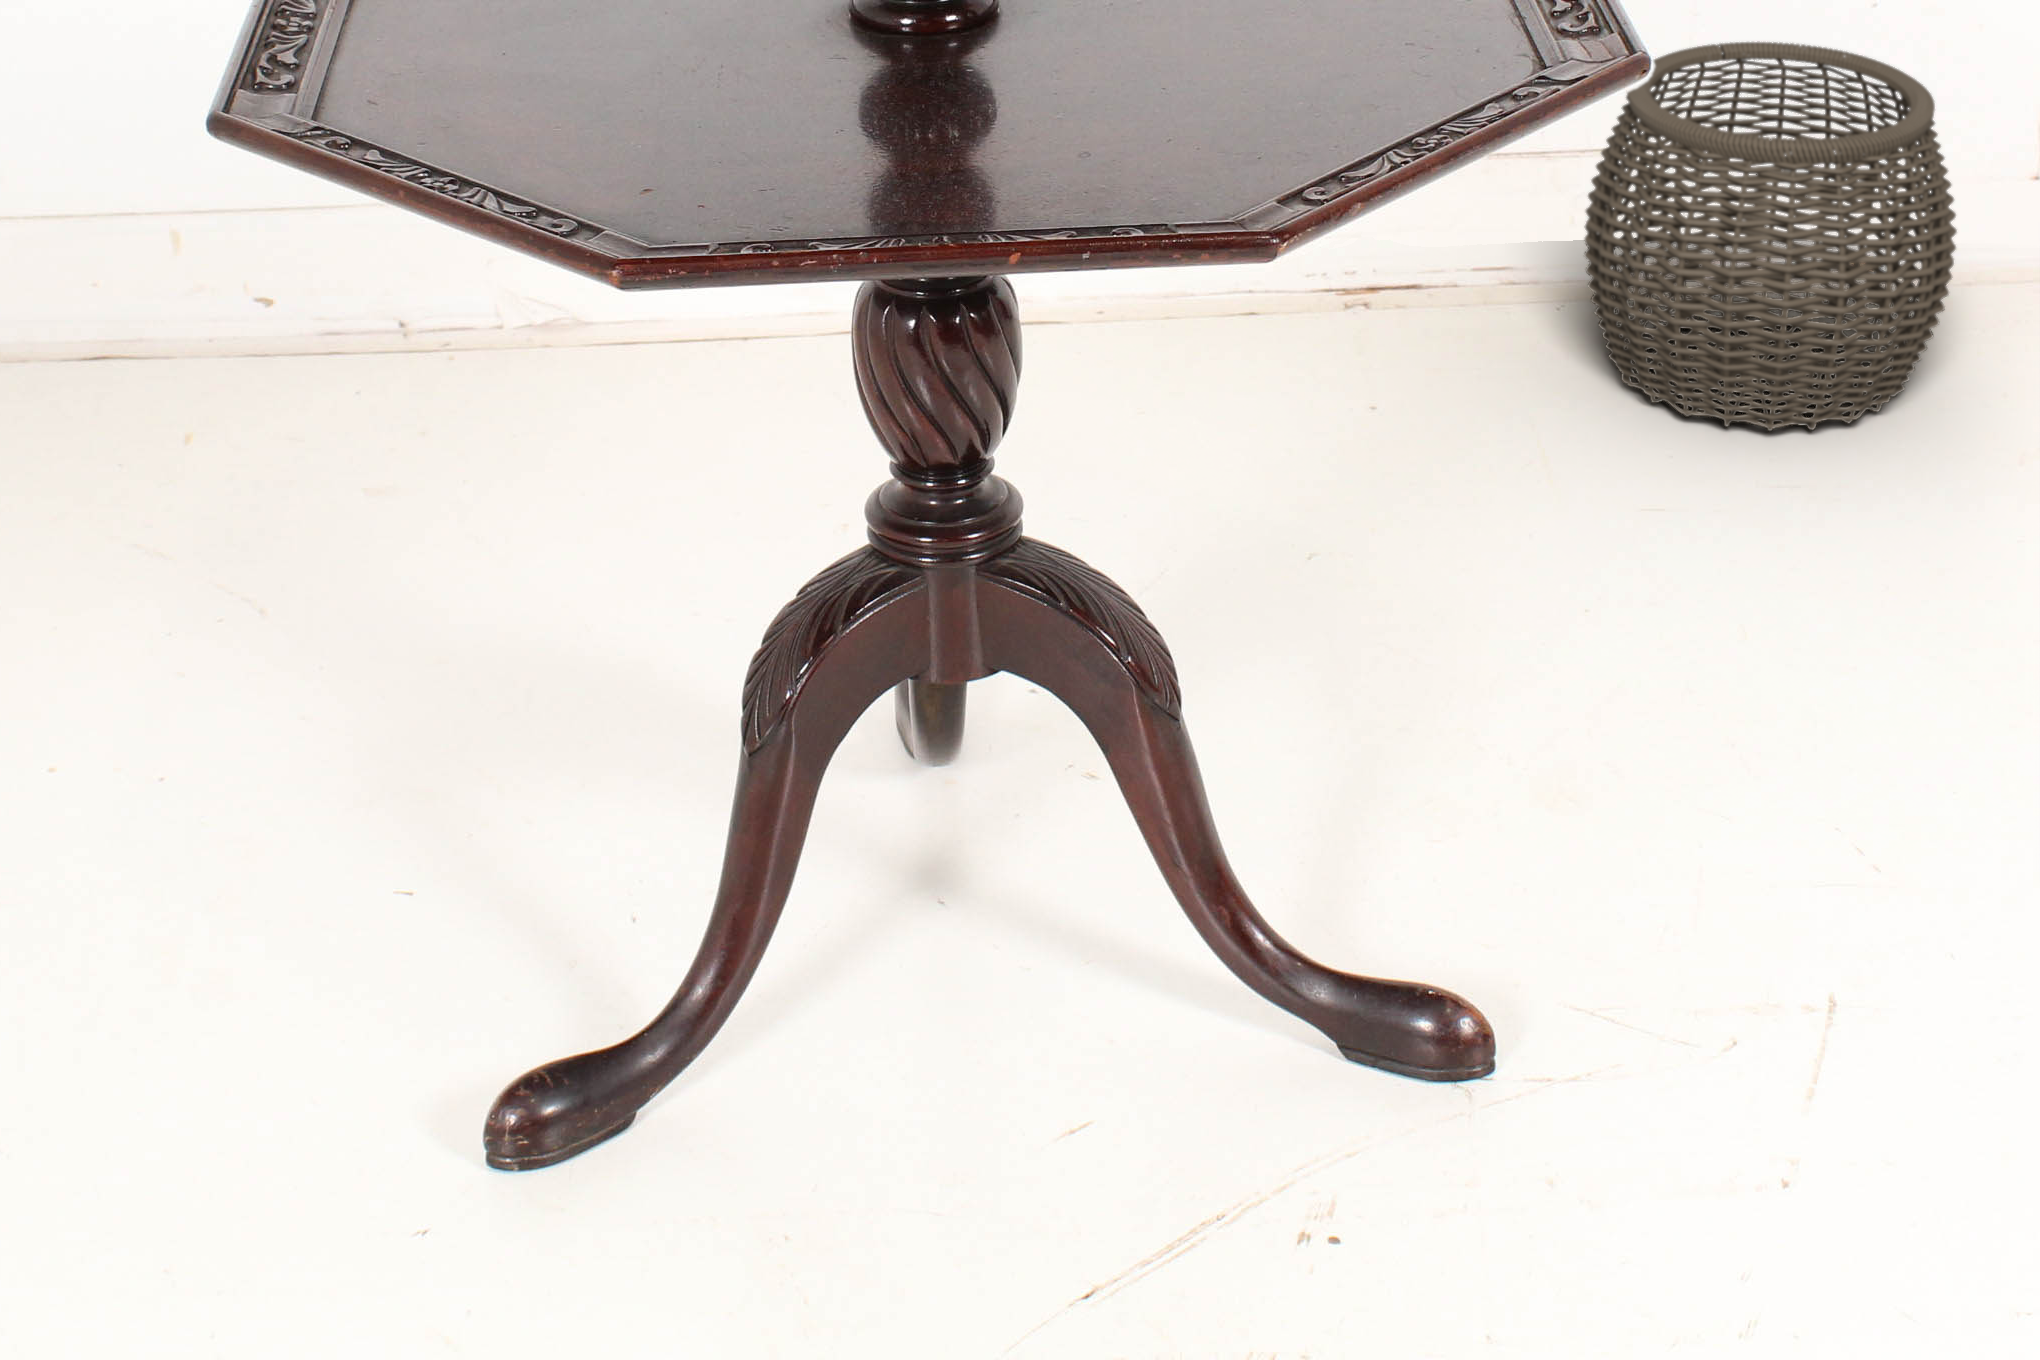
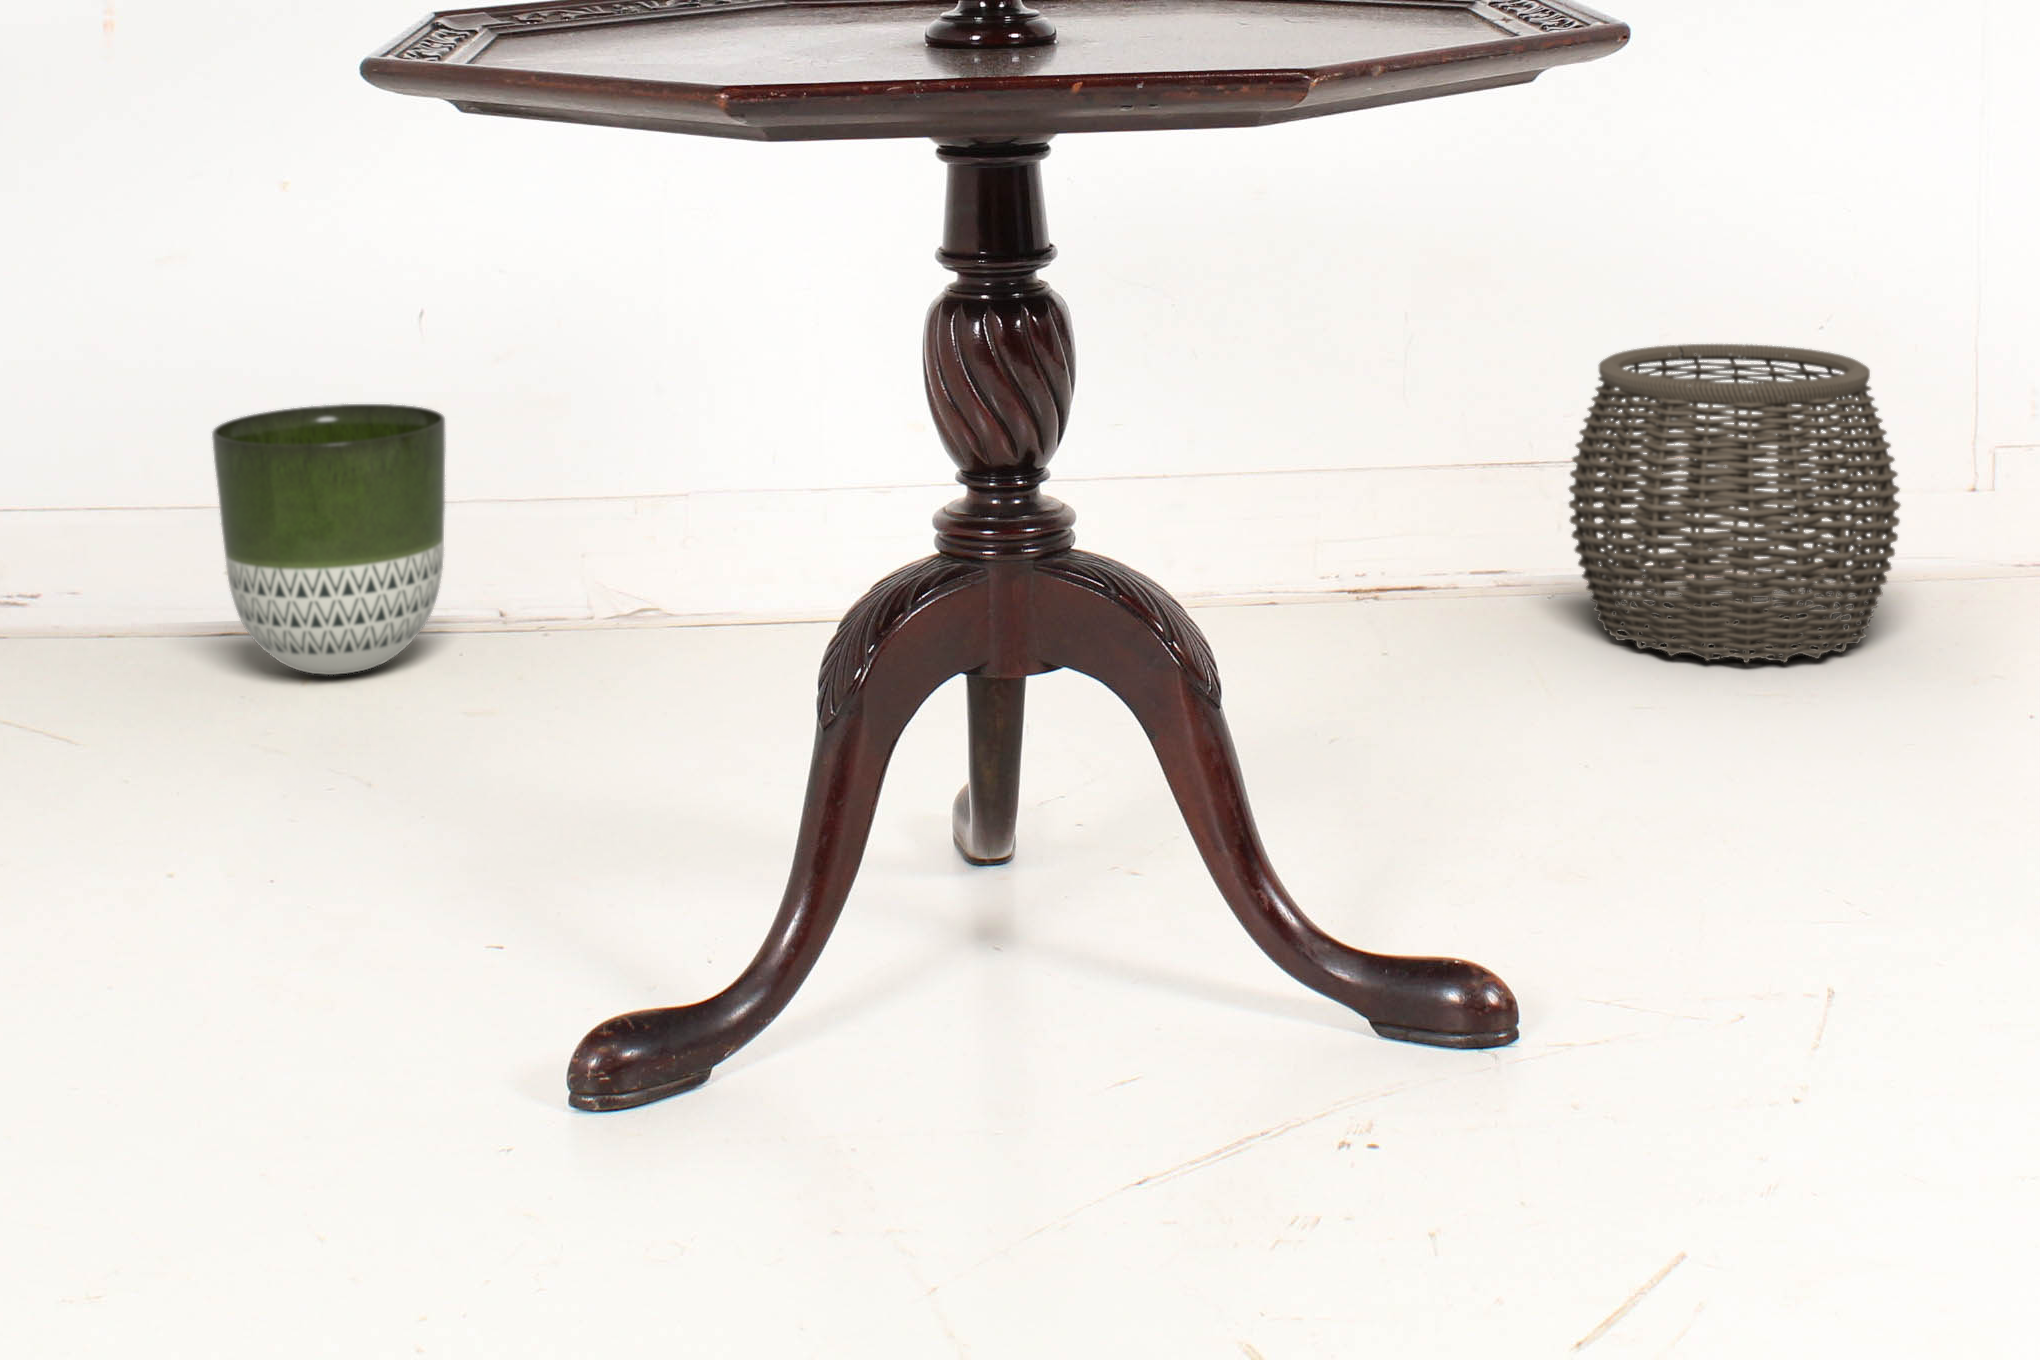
planter: none [63,119,331,433] -> present [212,404,446,675]

